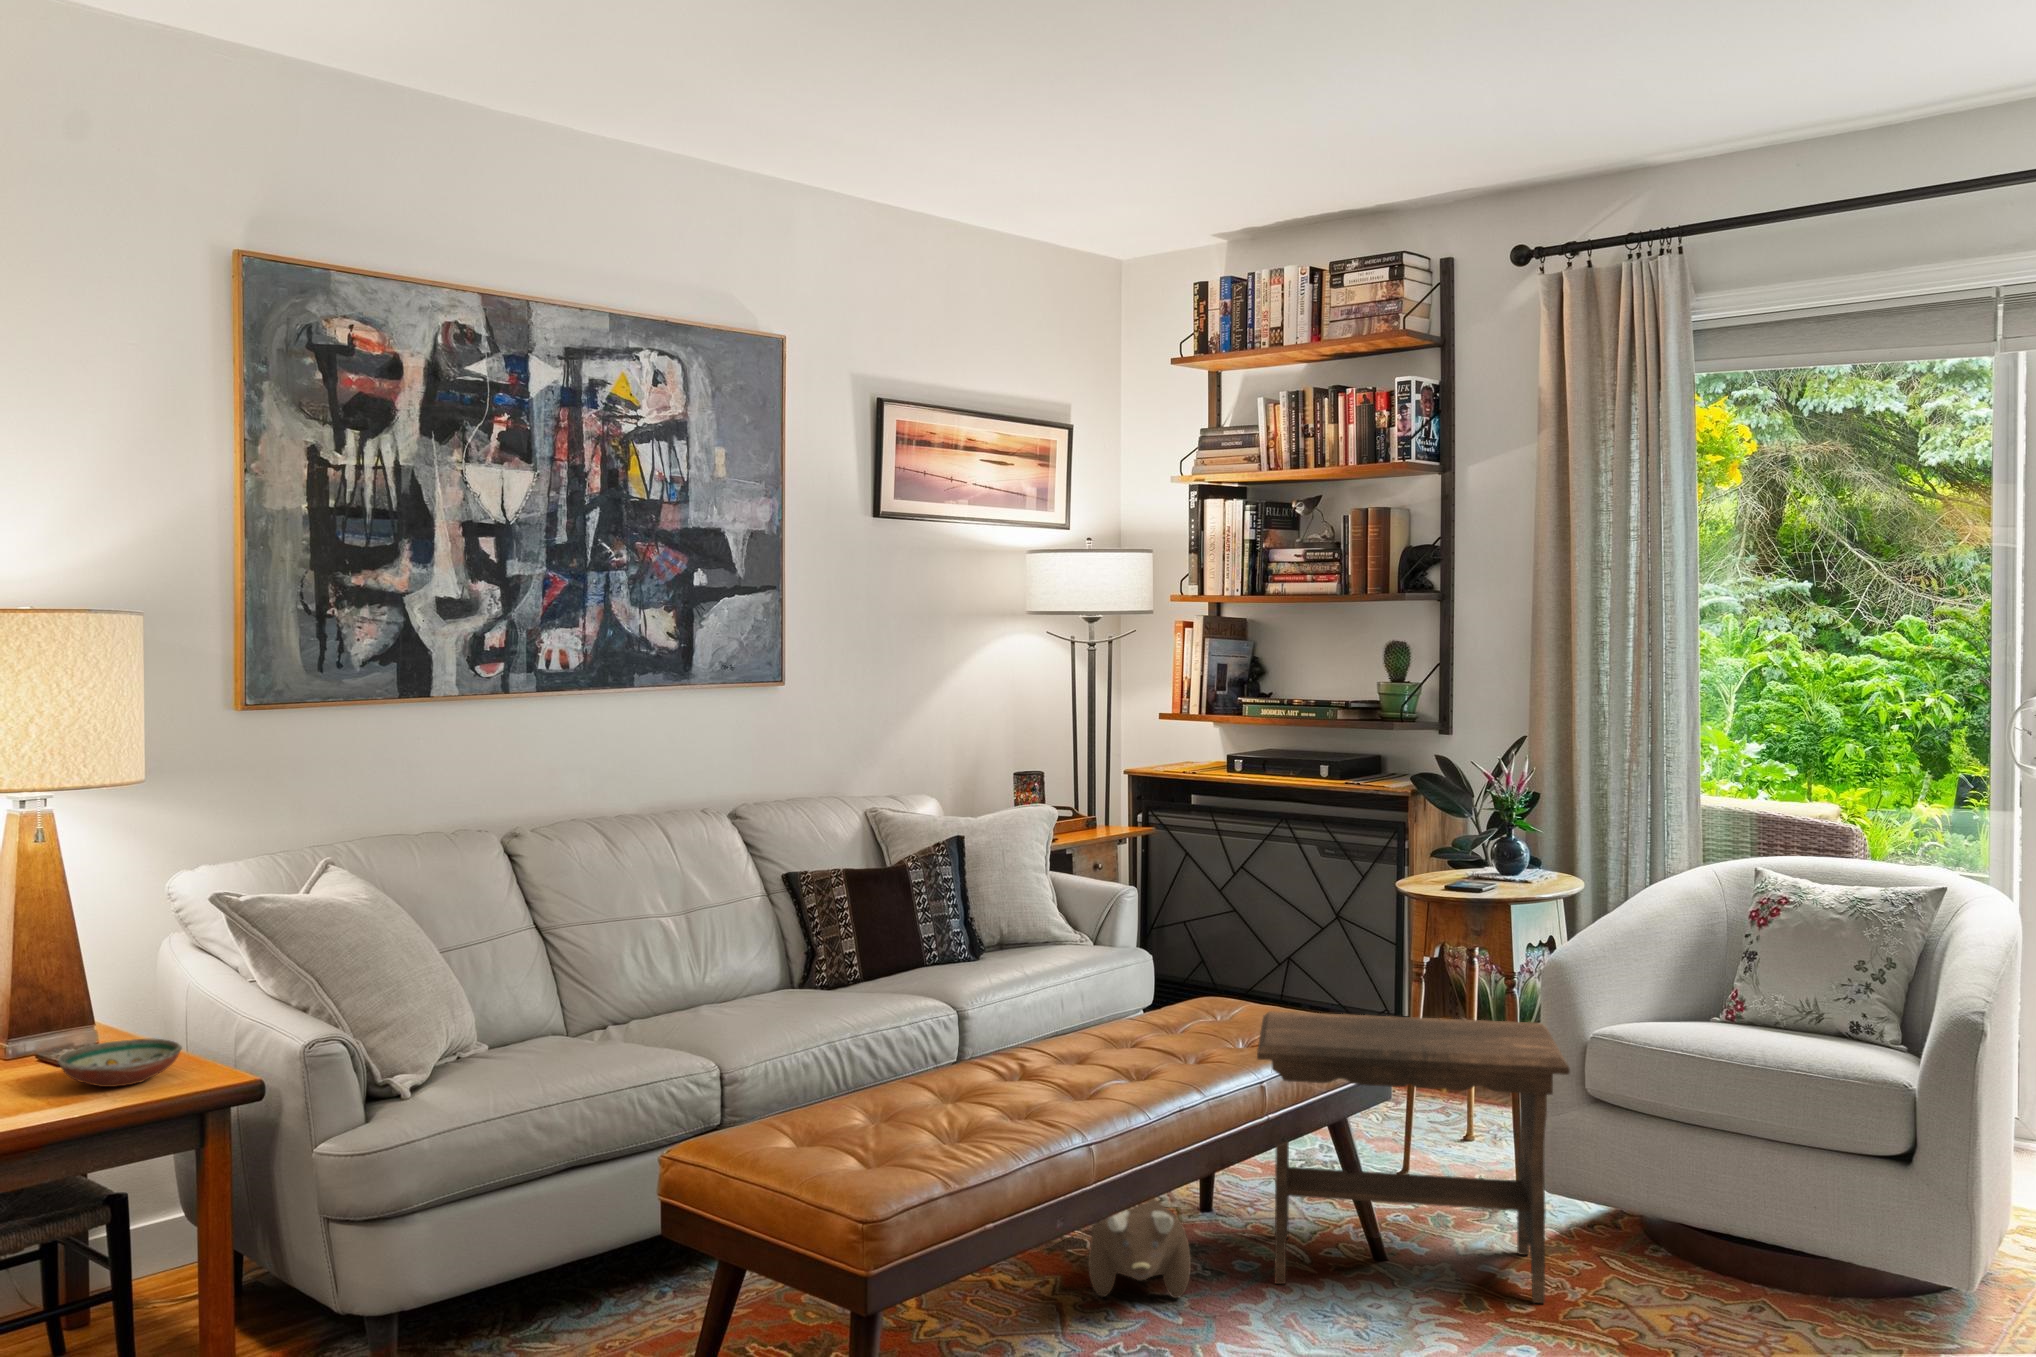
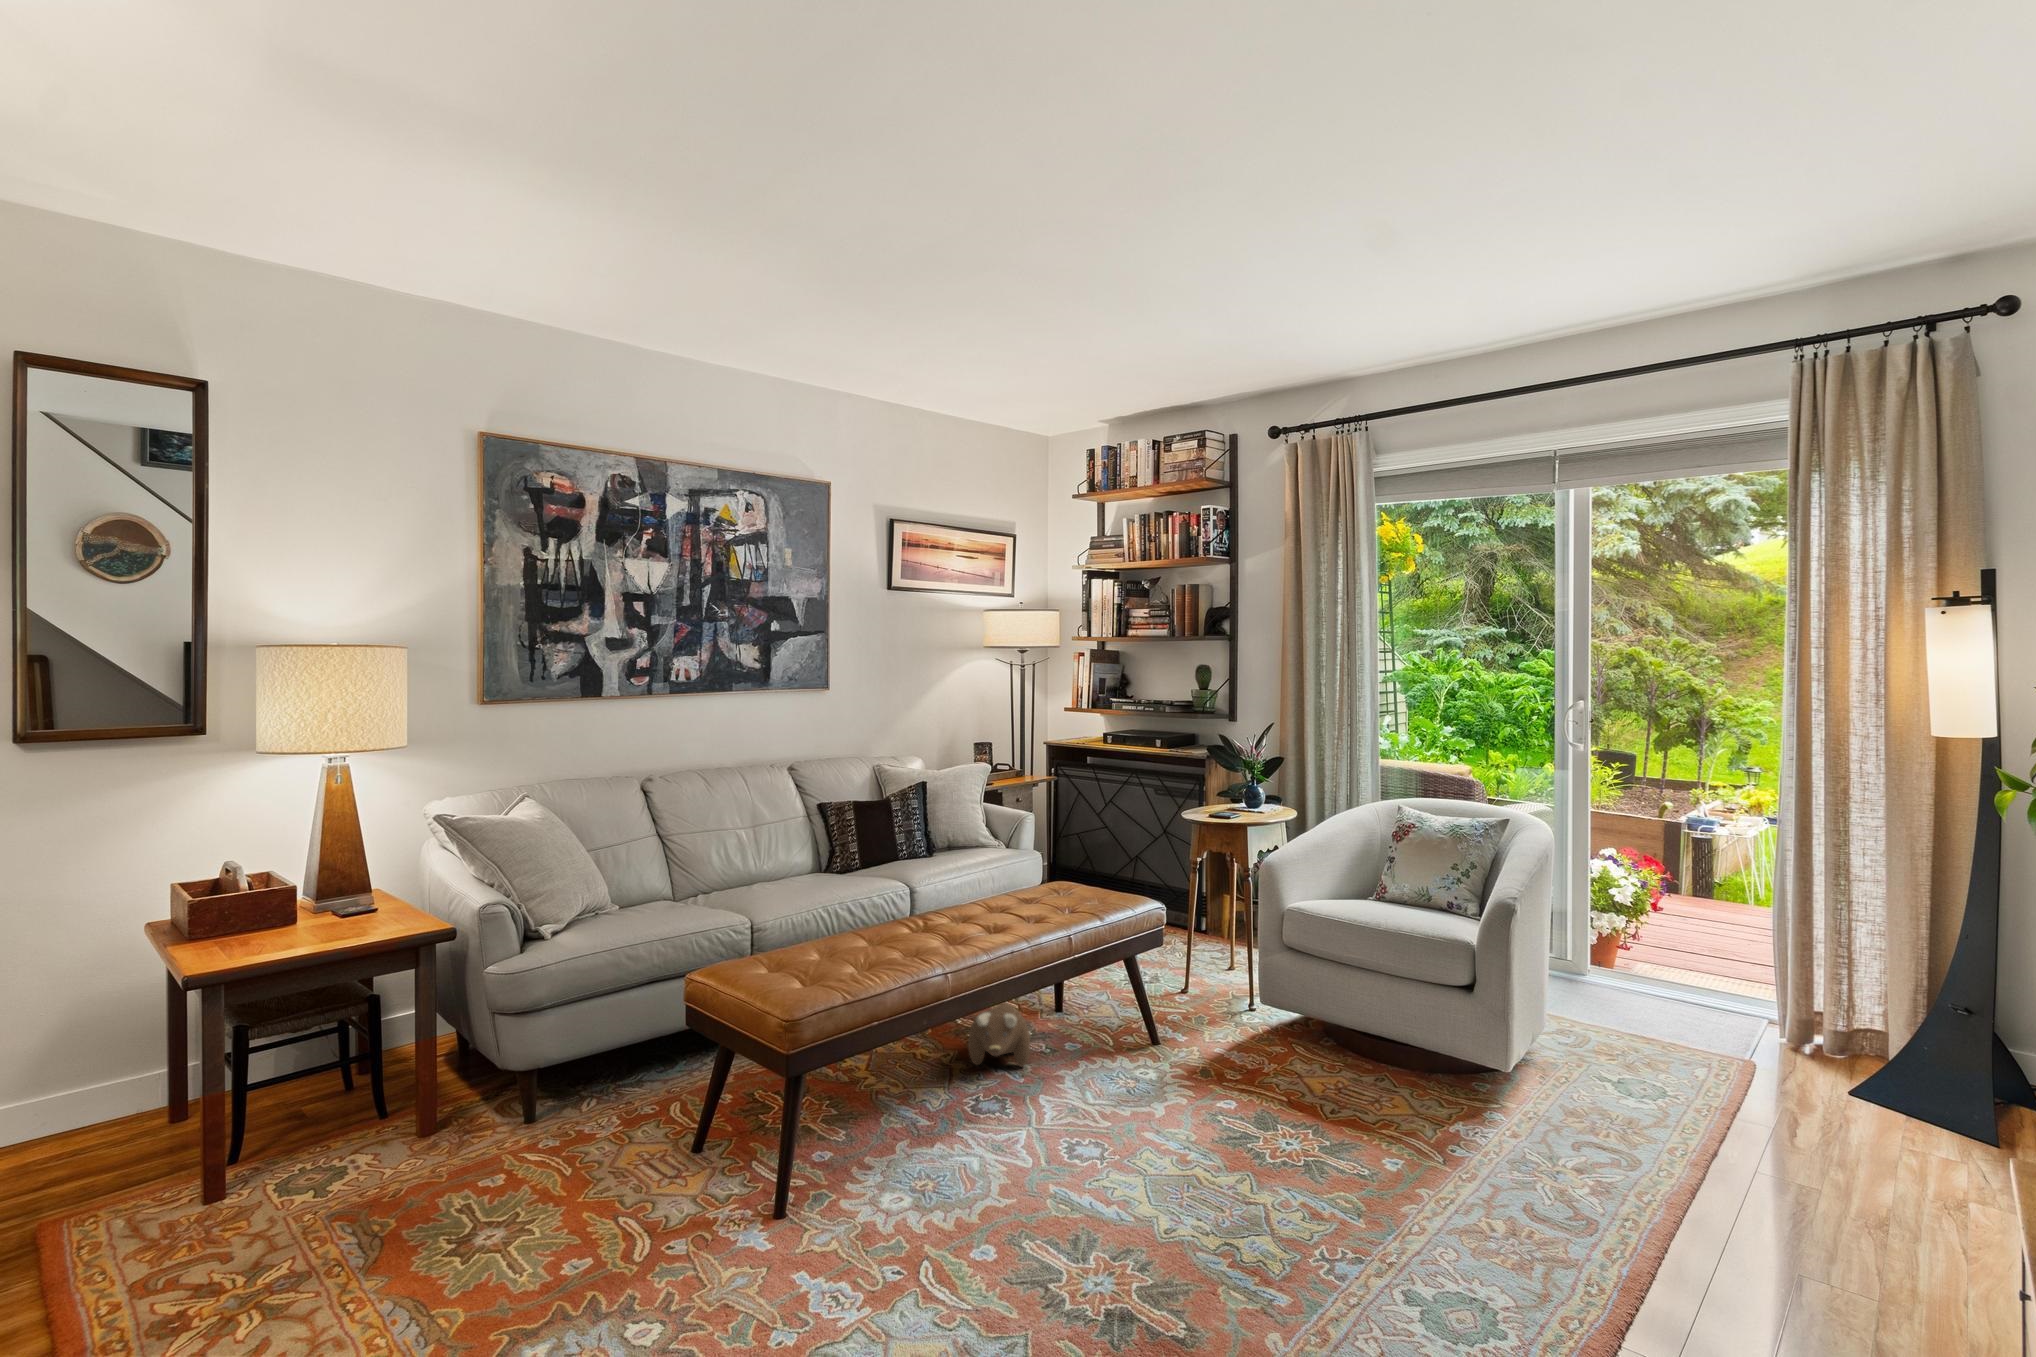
footstool: present [1257,1011,1570,1303] -> none [1073,891,1262,1074]
decorative bowl: present [58,1039,182,1087] -> none [330,902,410,931]

